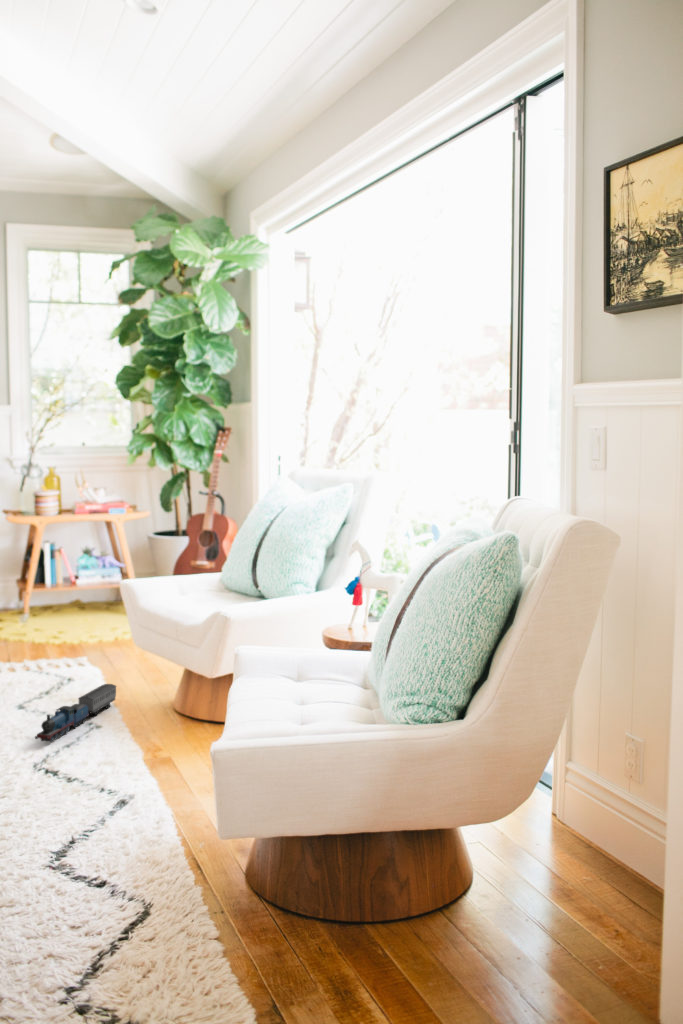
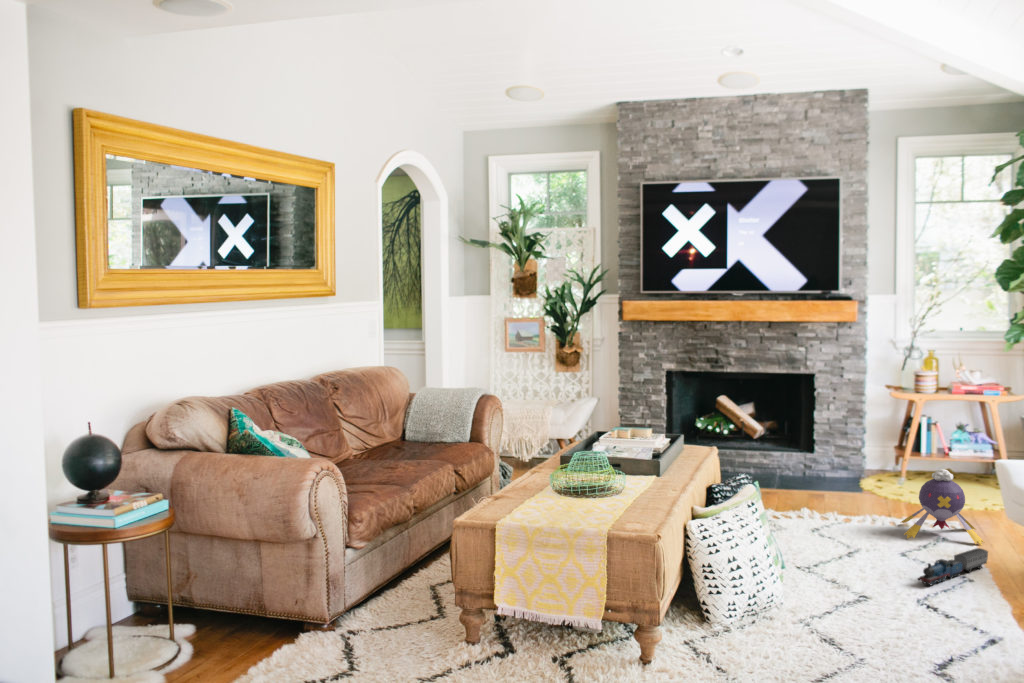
plush toy: none [19,597,113,687] -> present [902,469,984,545]

